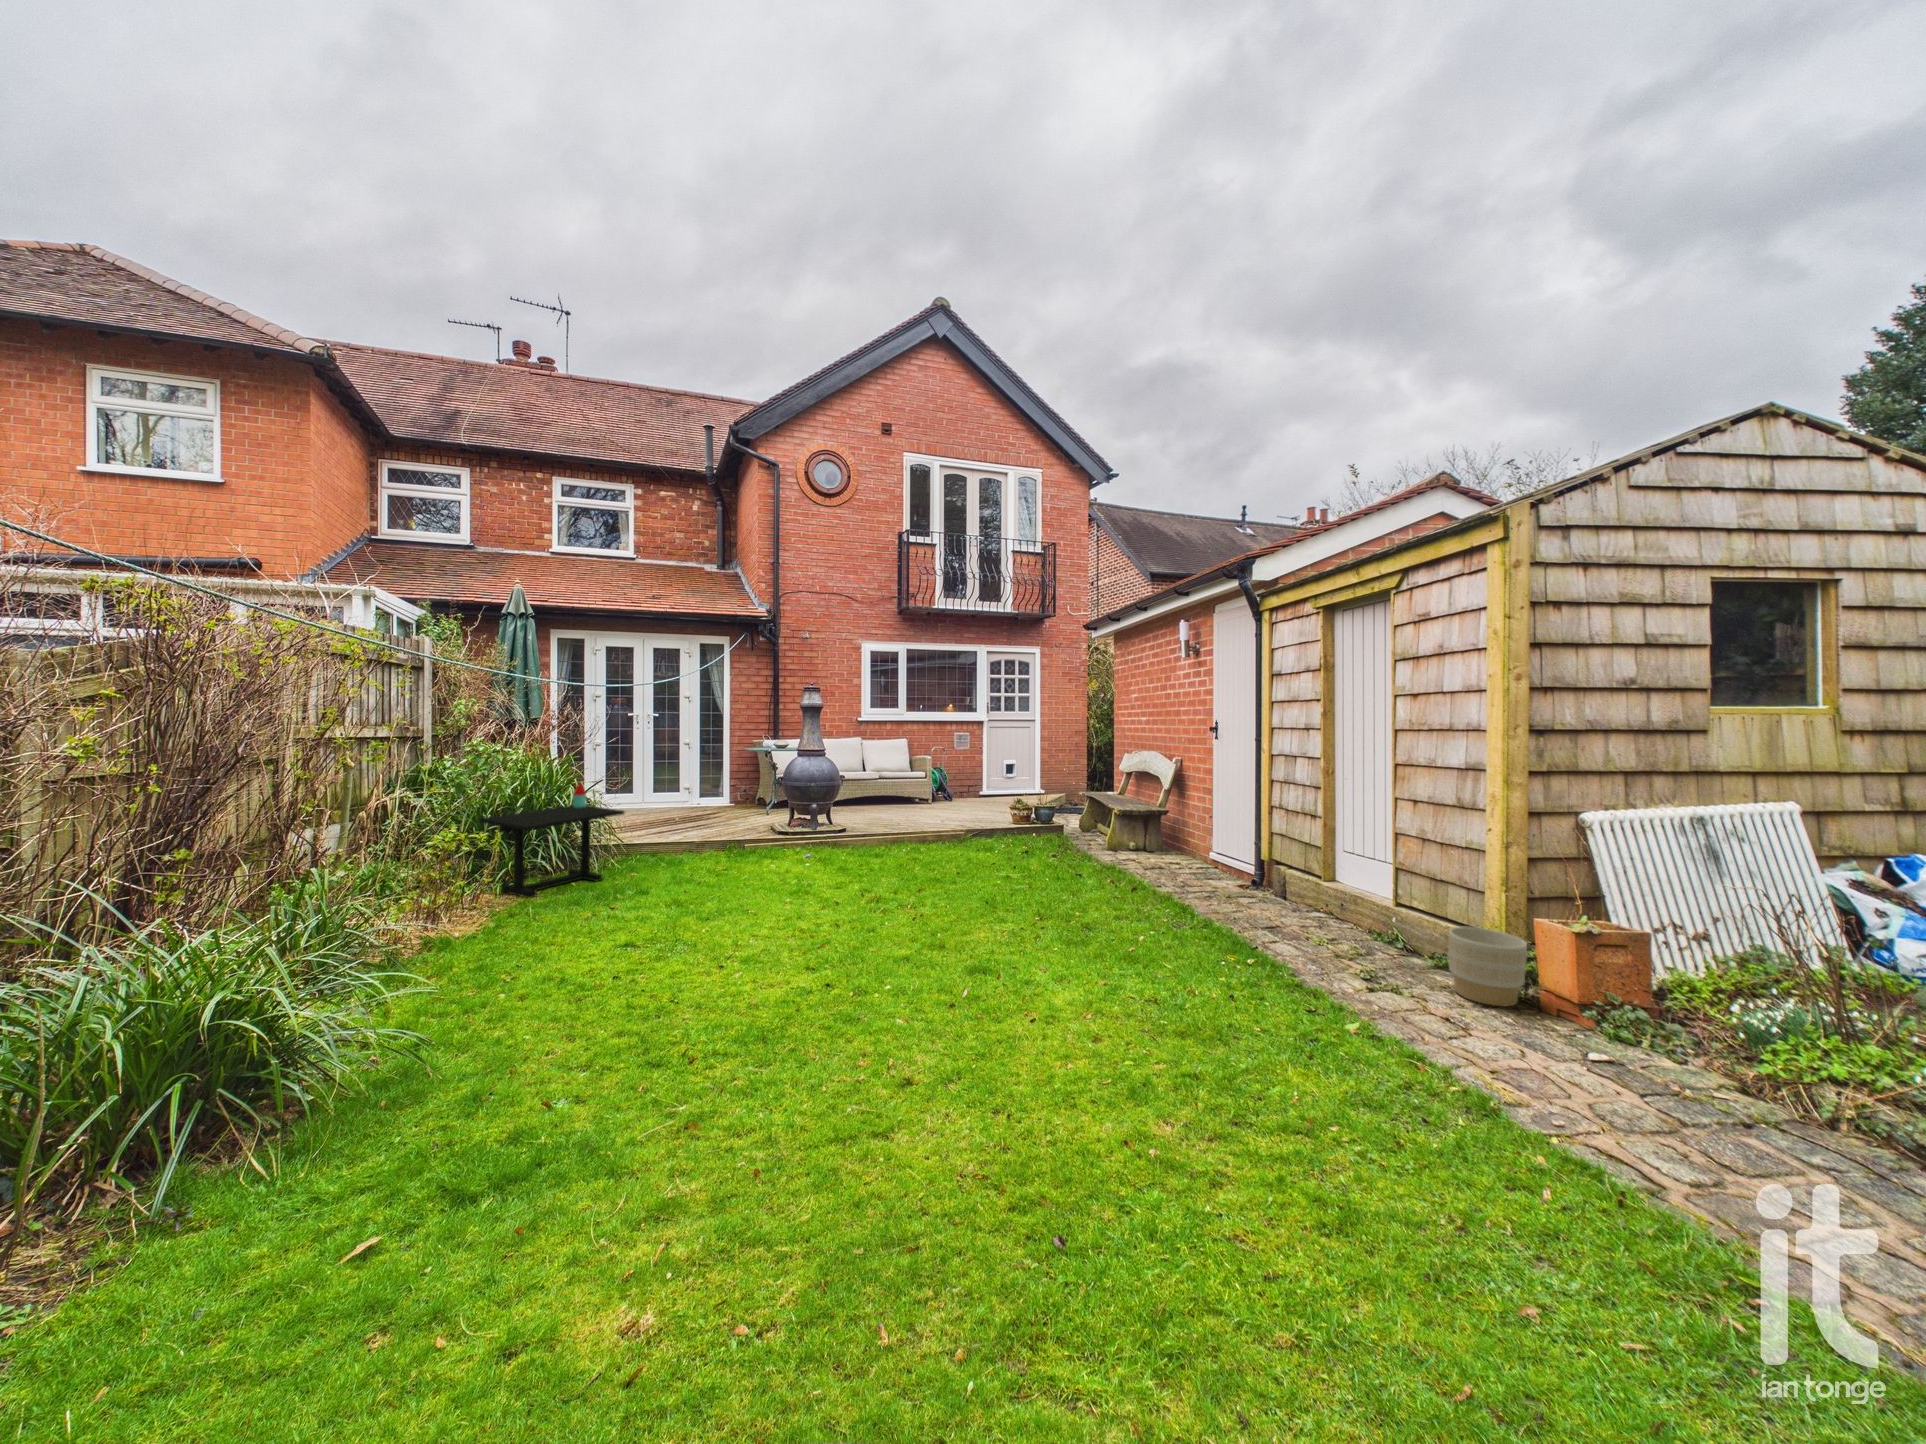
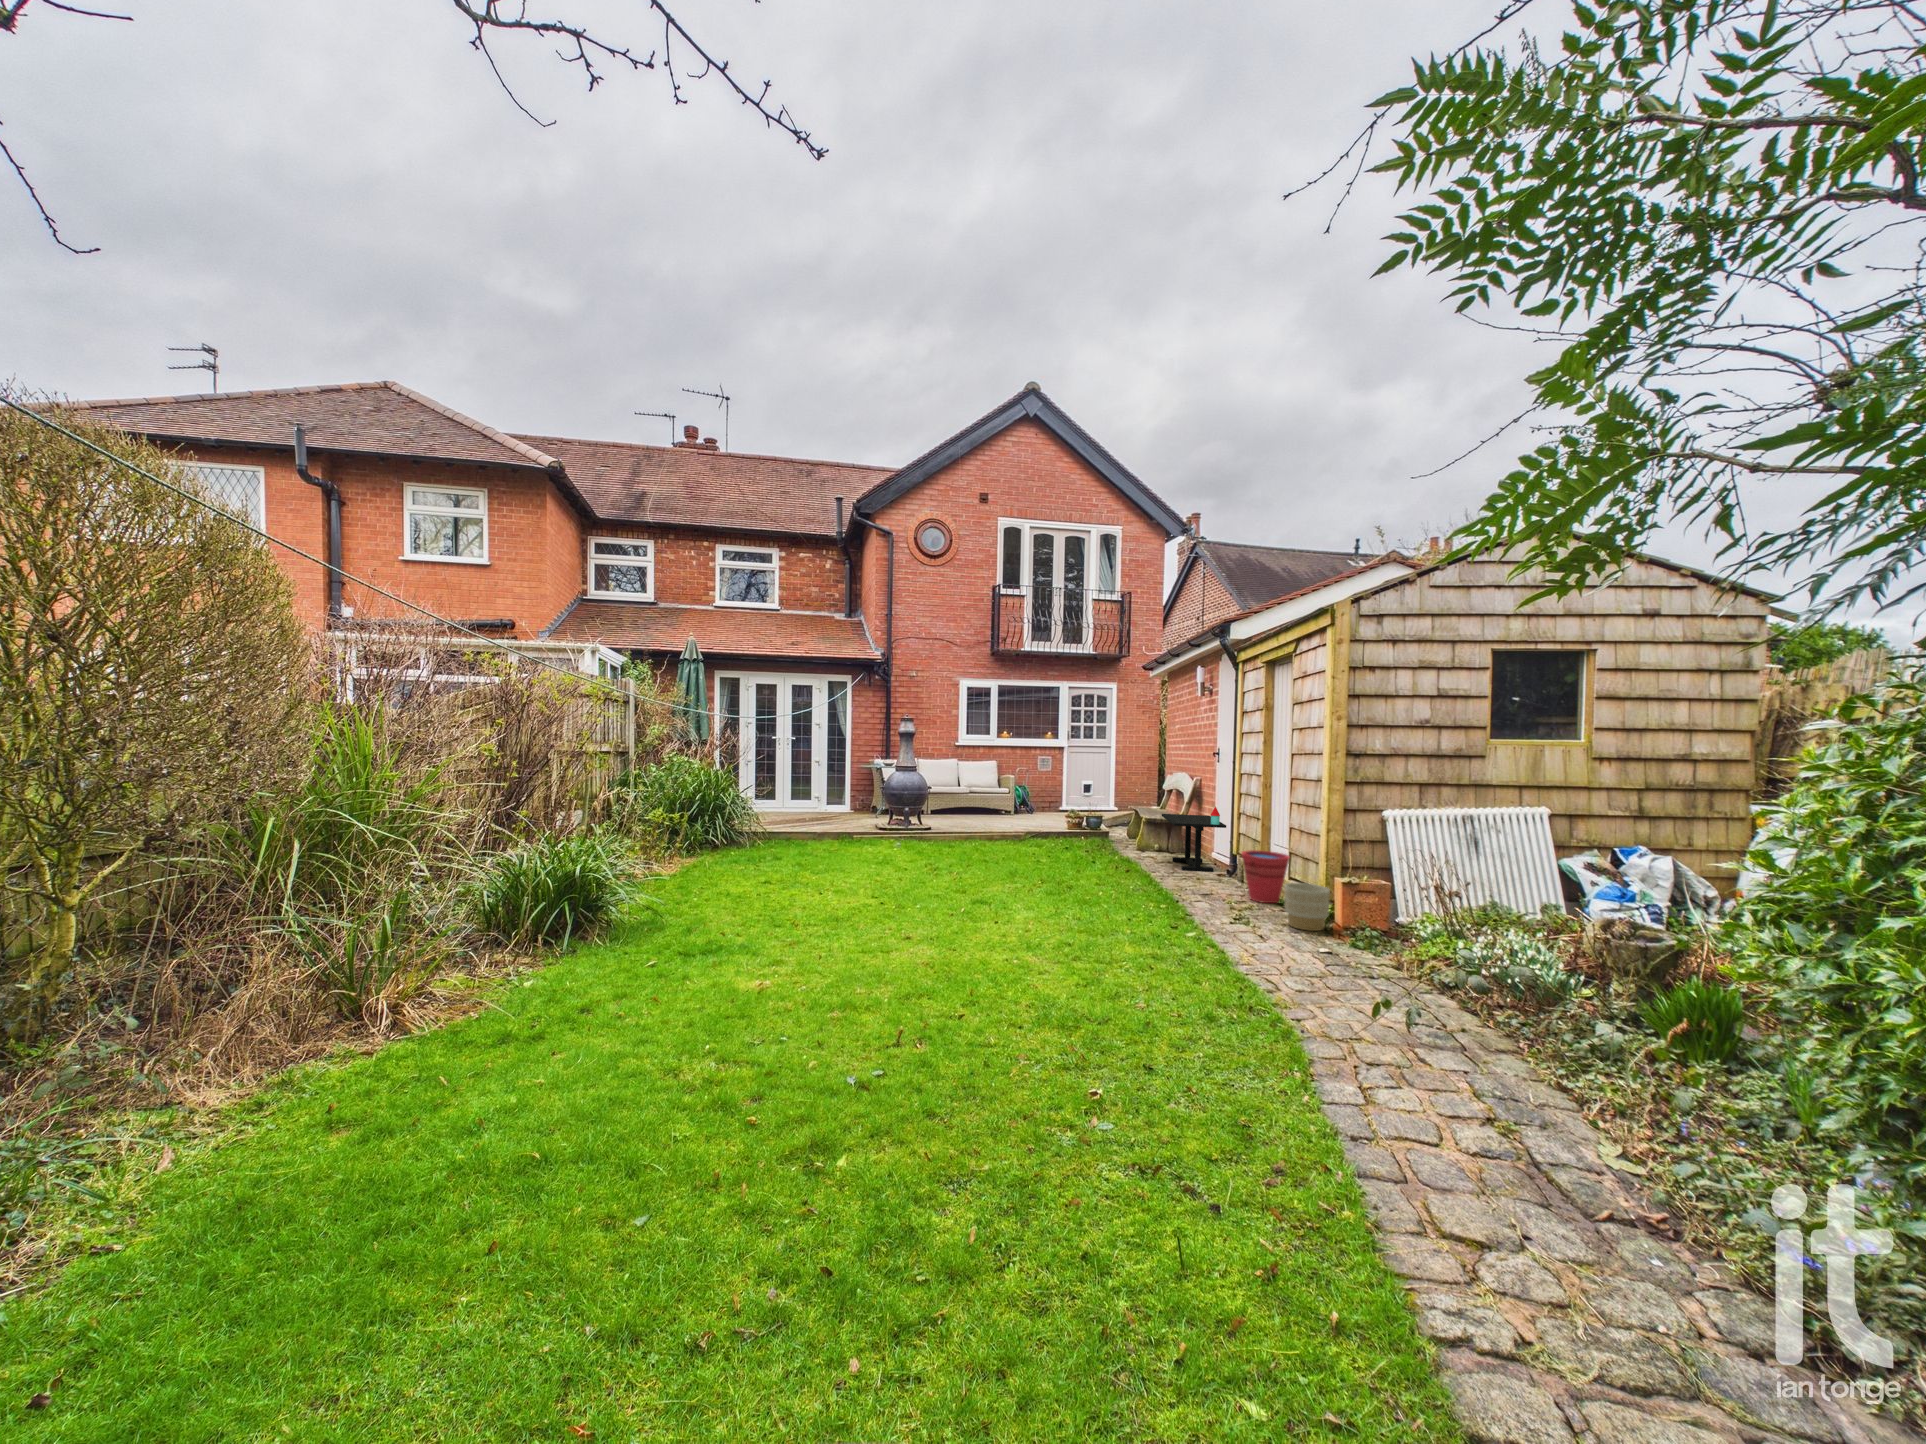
side table: present [480,783,624,898] -> present [1162,807,1226,872]
bucket: none [1326,866,1400,944] -> present [1242,850,1290,903]

